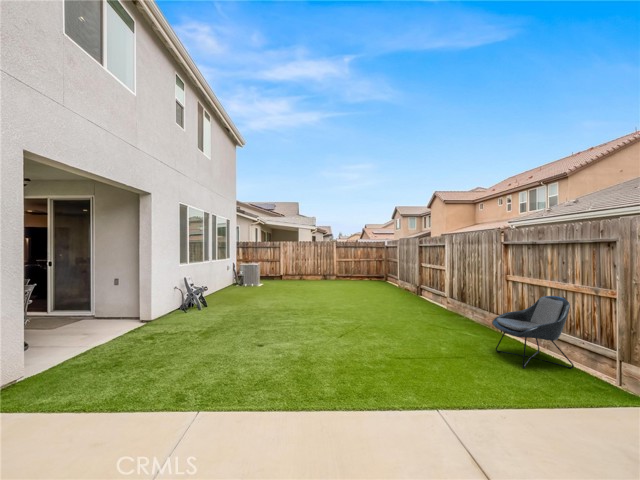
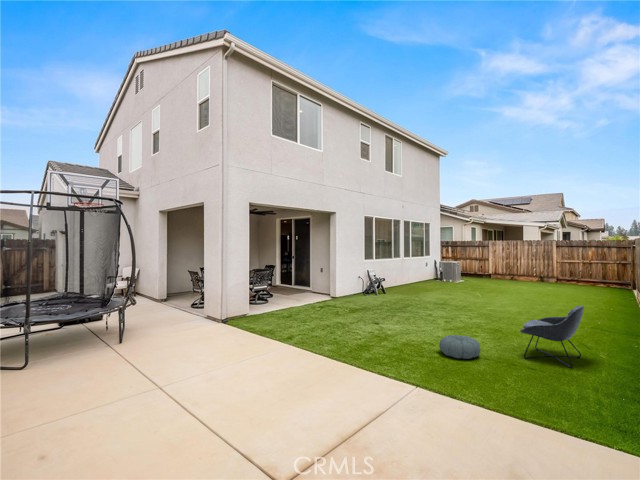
pouf: none [449,355,510,393] -> present [439,335,480,359]

